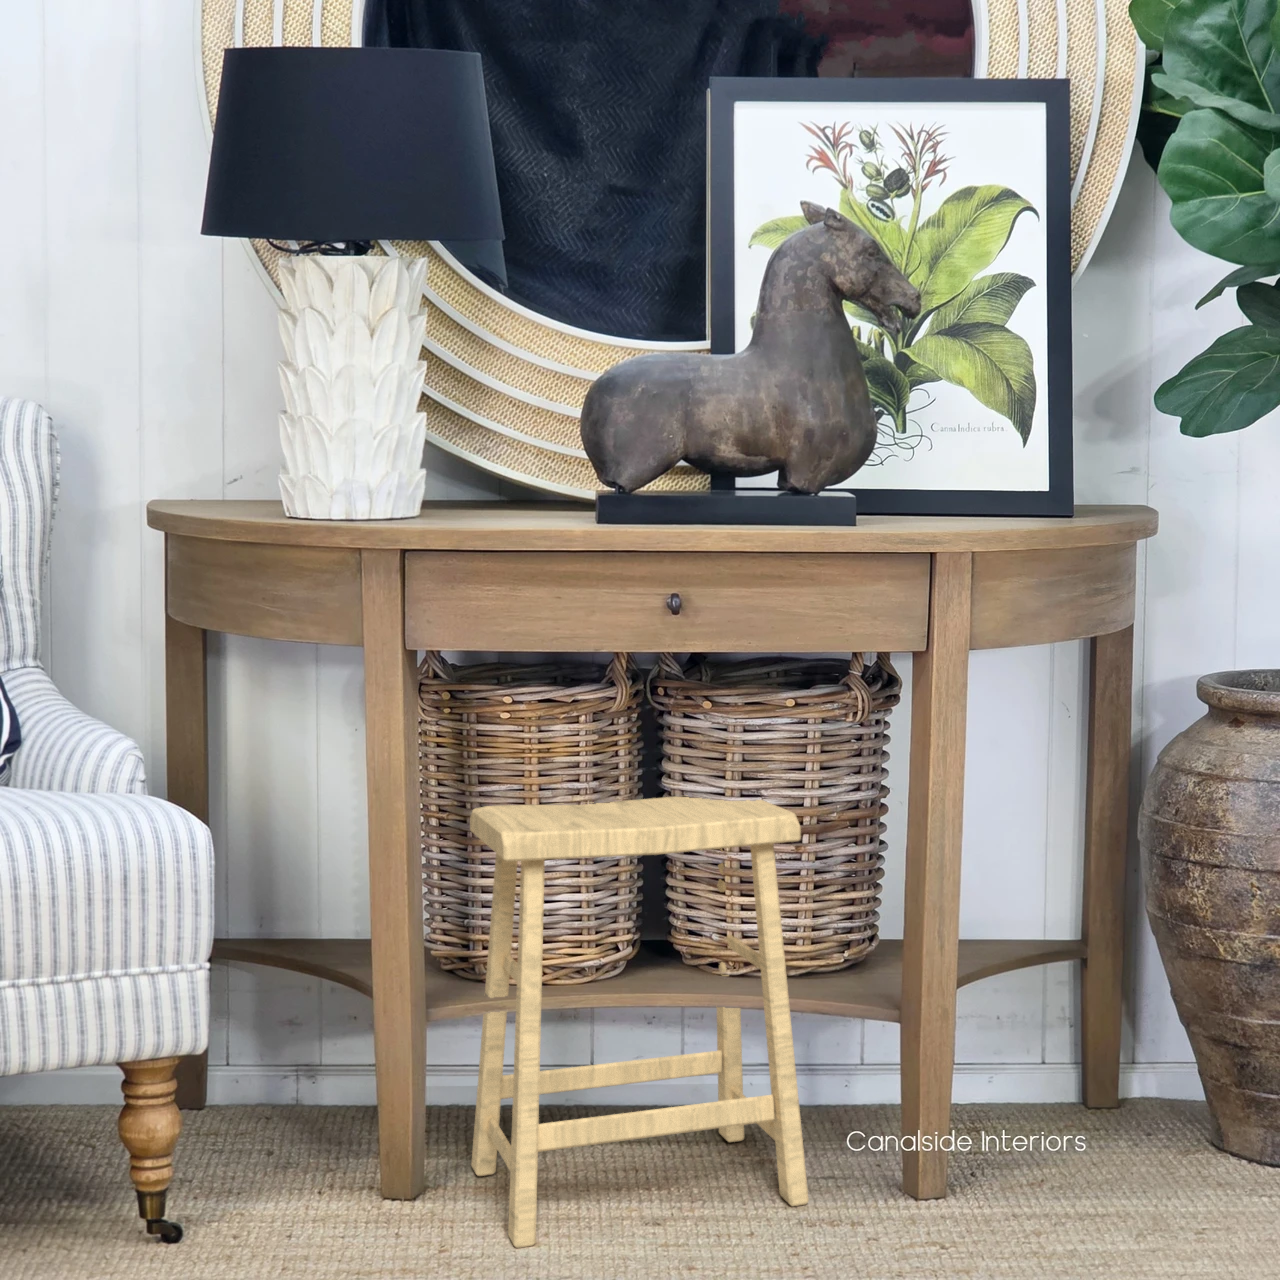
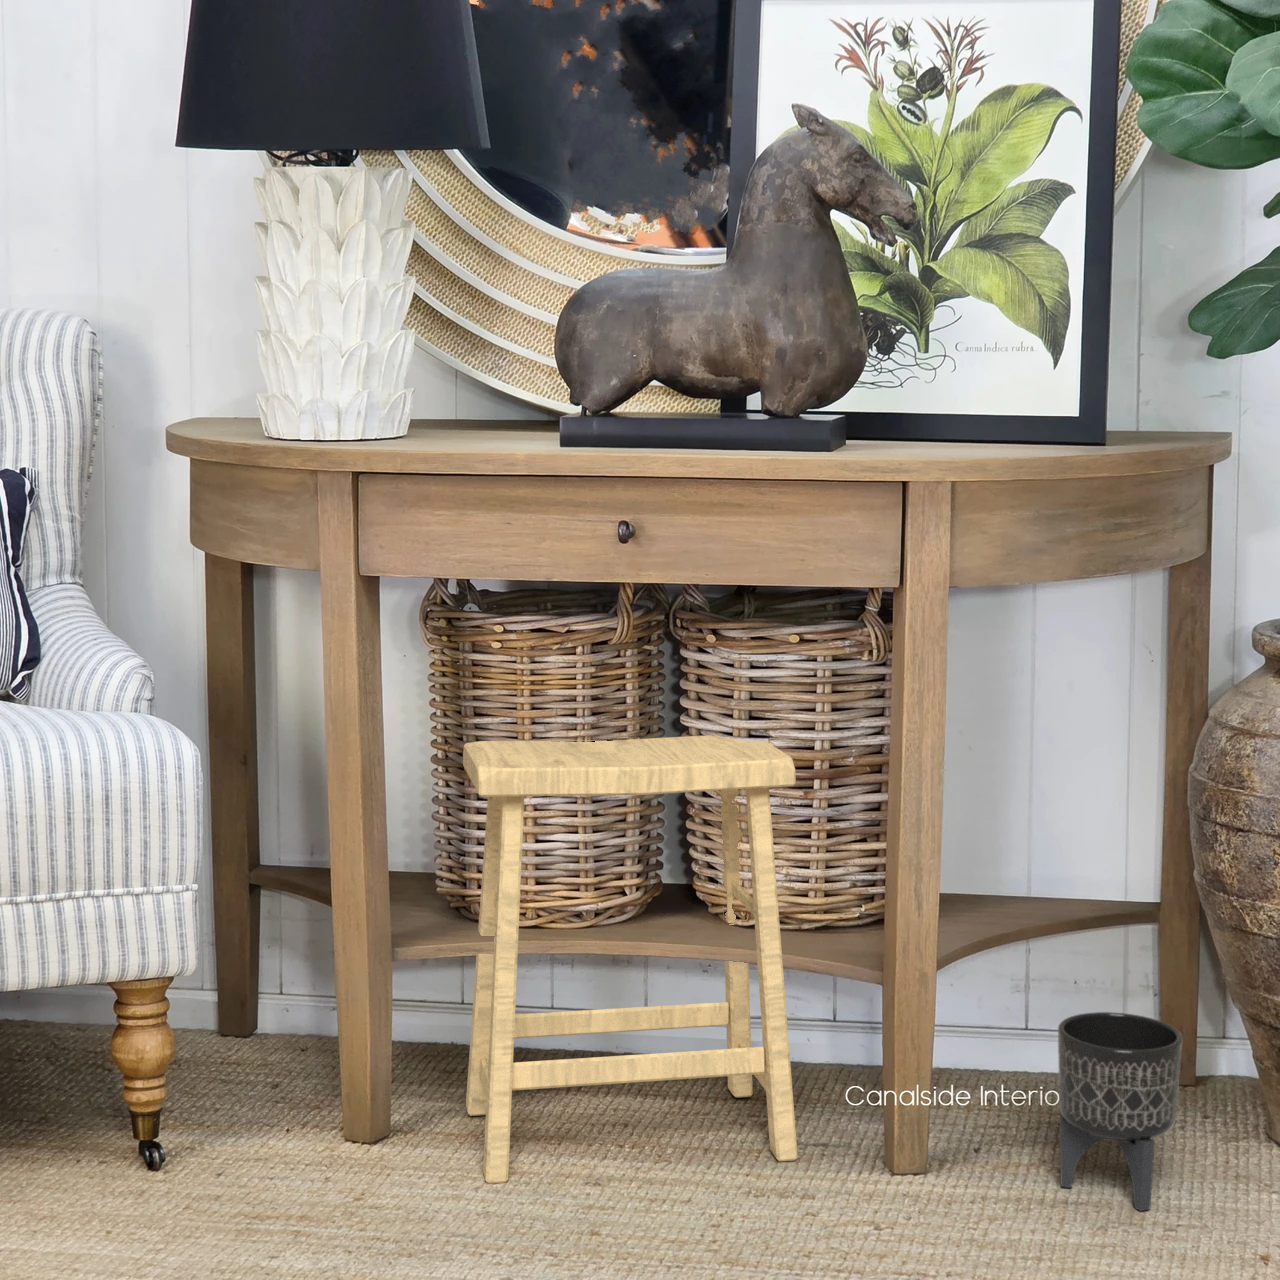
planter: none [1056,1046,1175,1237] -> present [1058,1012,1183,1211]

